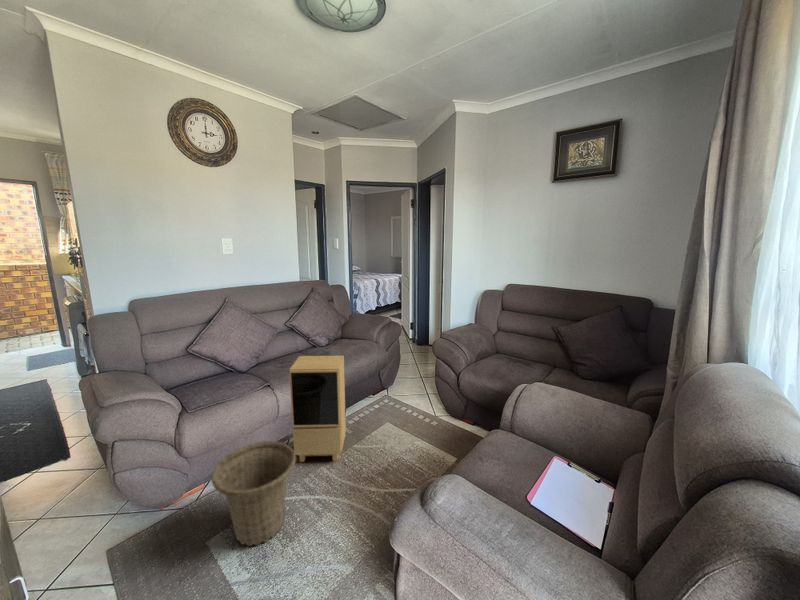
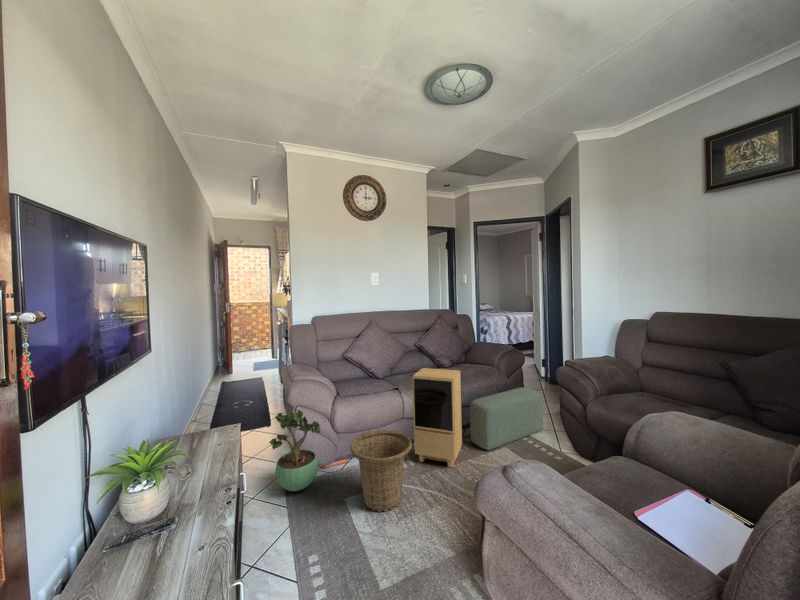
pouf: none [353,360,420,432] -> present [470,388,543,450]
potted plant: none [70,445,162,556] -> present [269,410,320,491]

